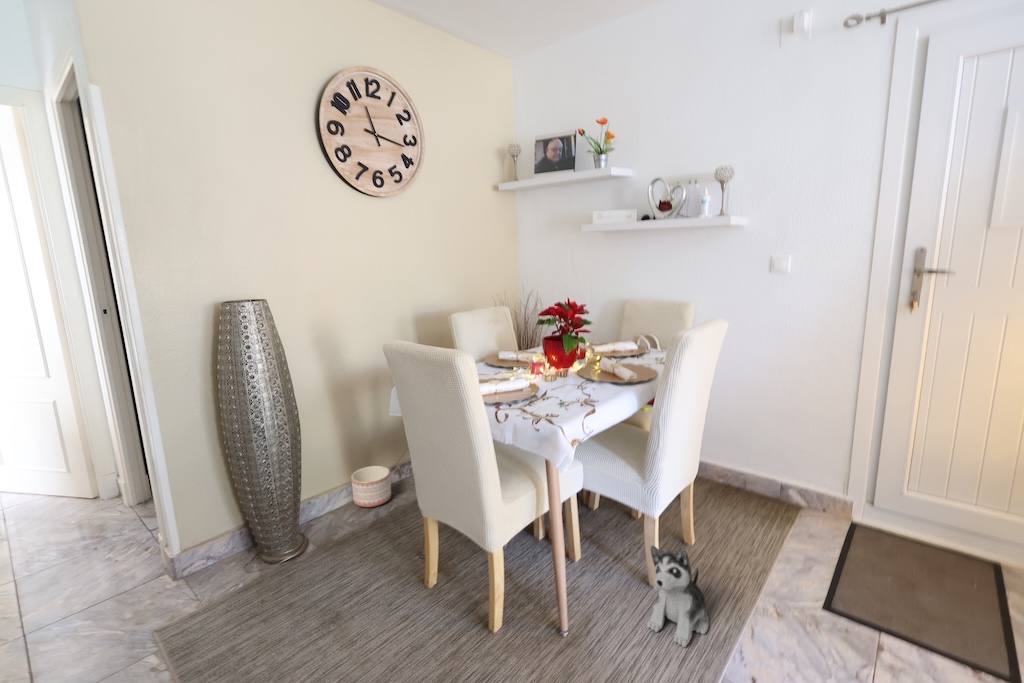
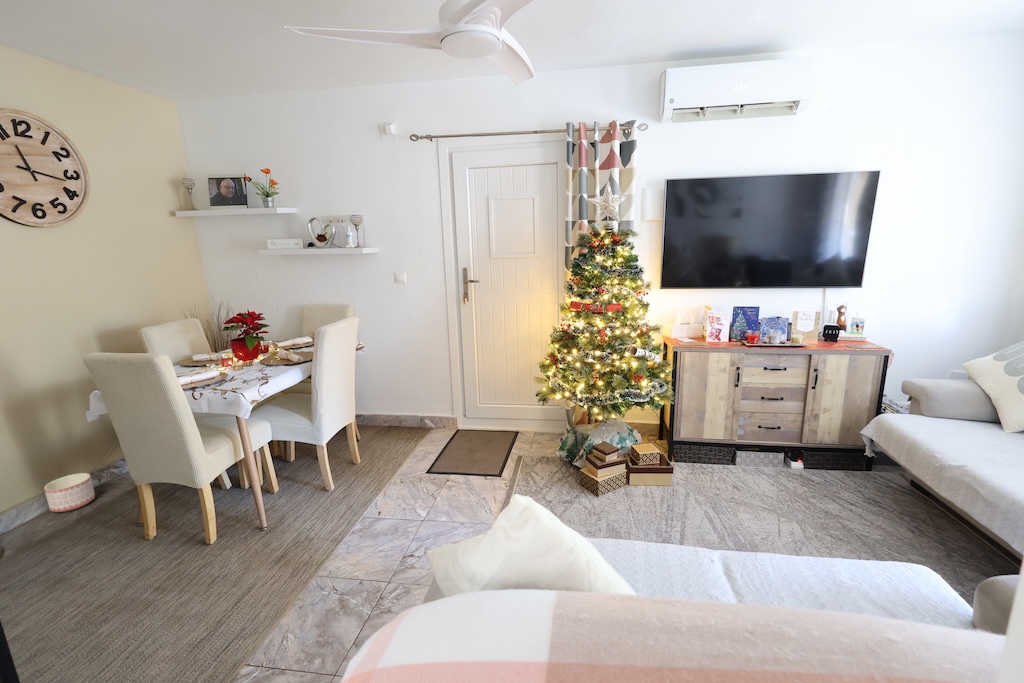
plush toy: present [647,546,709,647] -> none [321,455,362,512]

